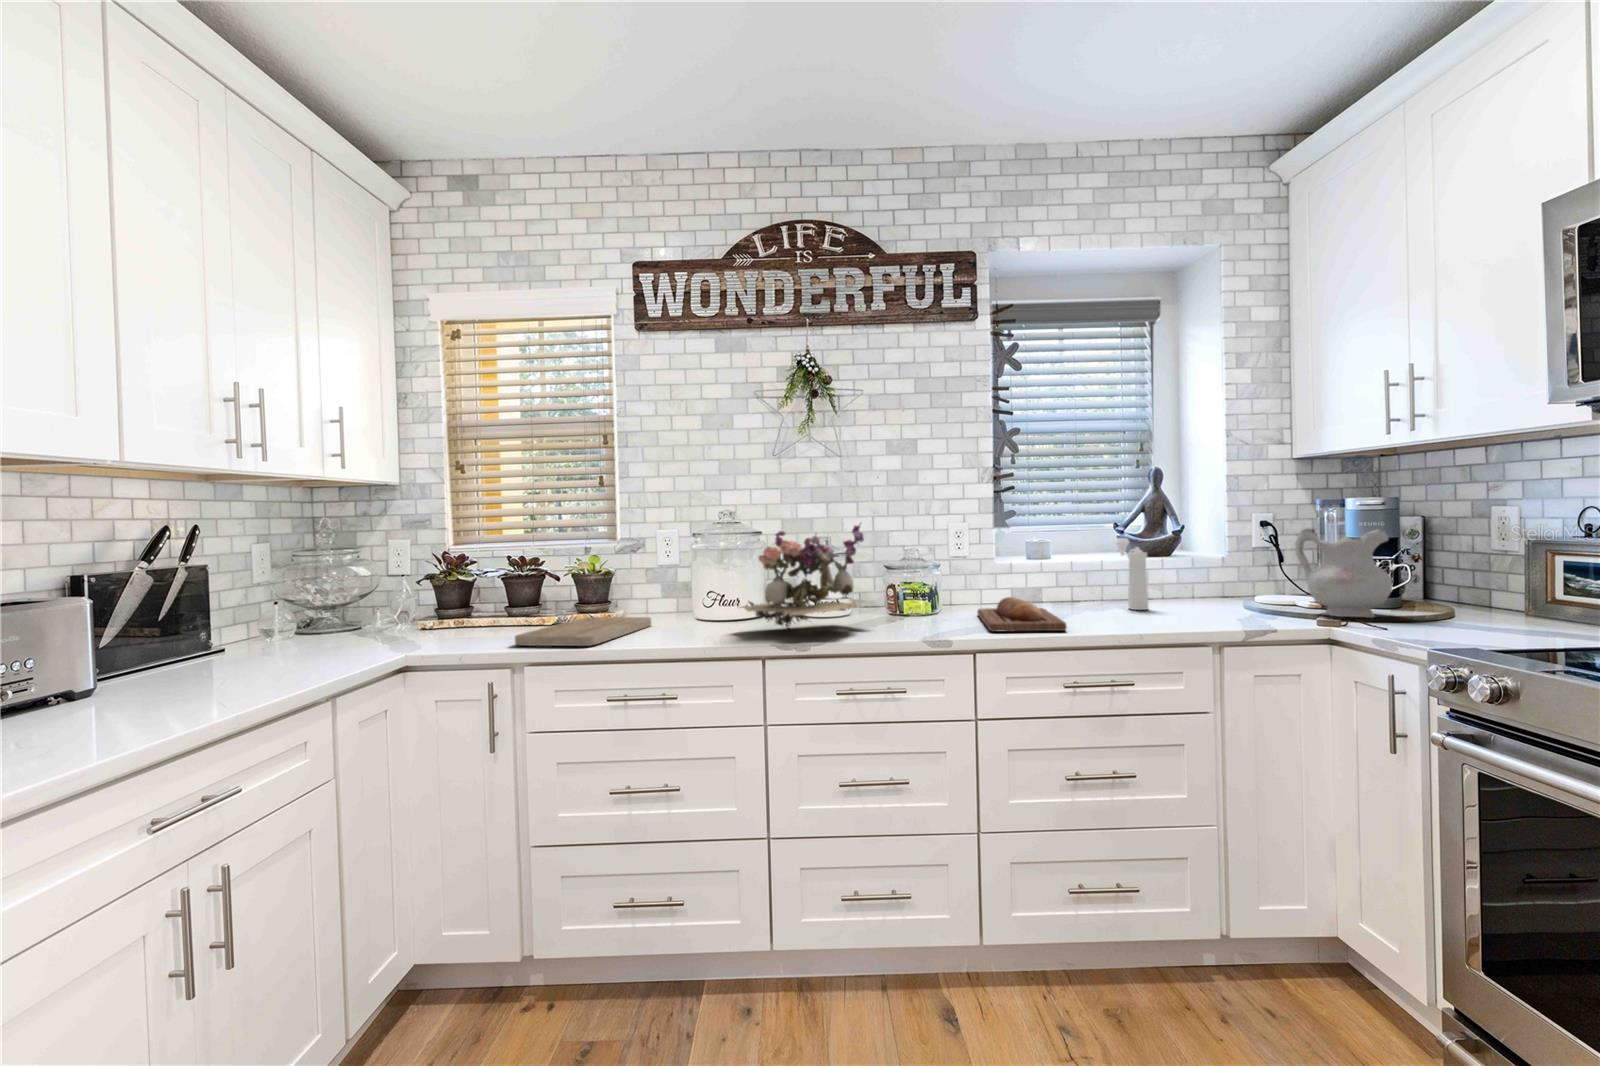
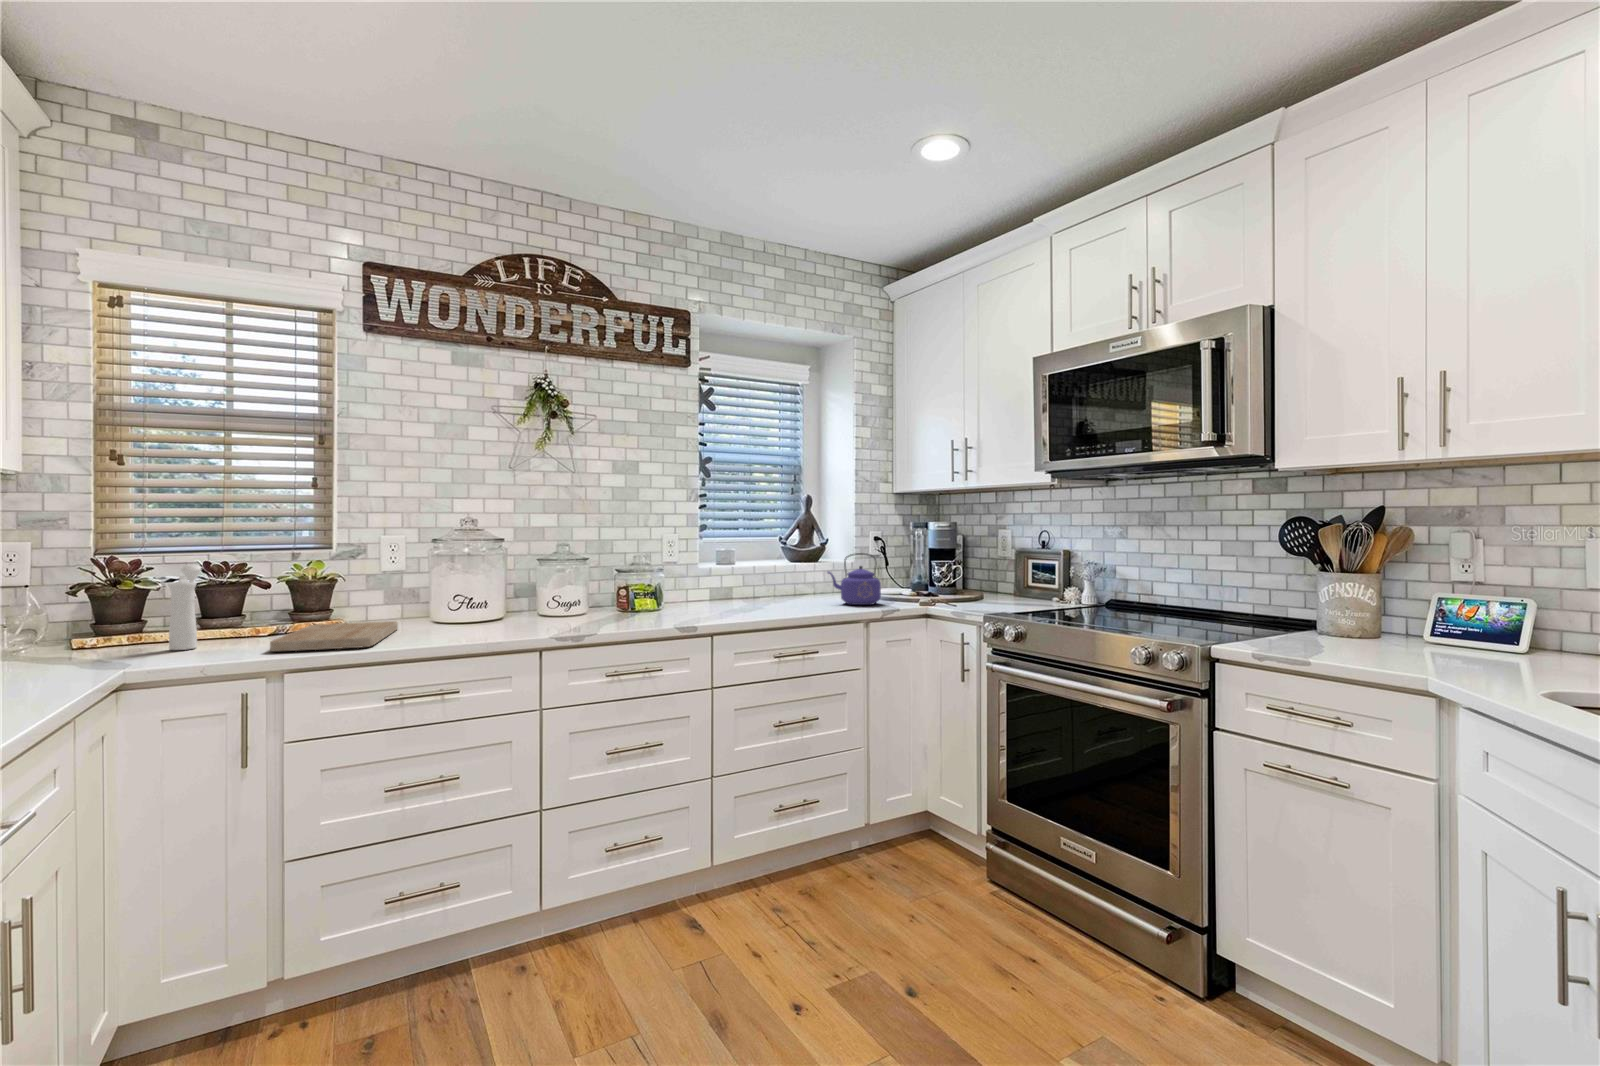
flower arrangement: present [737,523,873,628] -> none [504,532,628,626]
ceramic pitcher: present [1295,529,1392,618] -> none [904,543,956,601]
pepper mill: present [1115,538,1149,610] -> present [168,565,201,650]
kettle: none [1162,544,1249,619] -> present [828,553,881,605]
bread loaf: present [977,597,1067,631] -> none [697,594,777,619]

